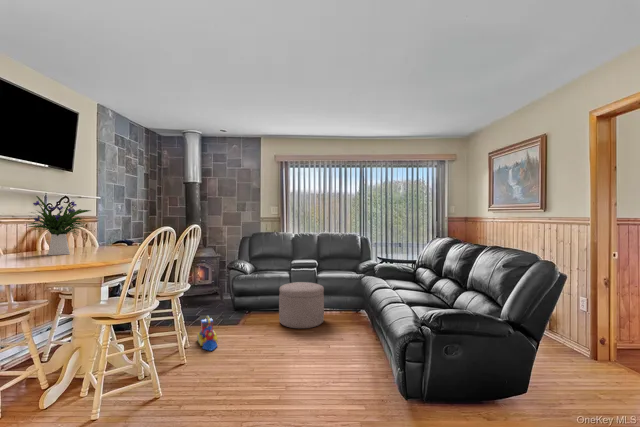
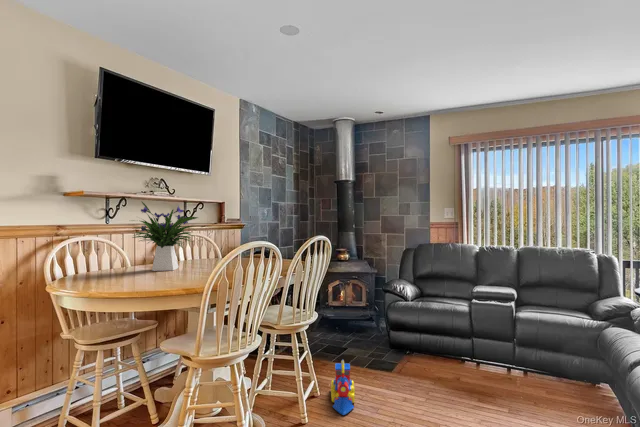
ottoman: present [279,282,324,328] -> none [450,323,527,404]

